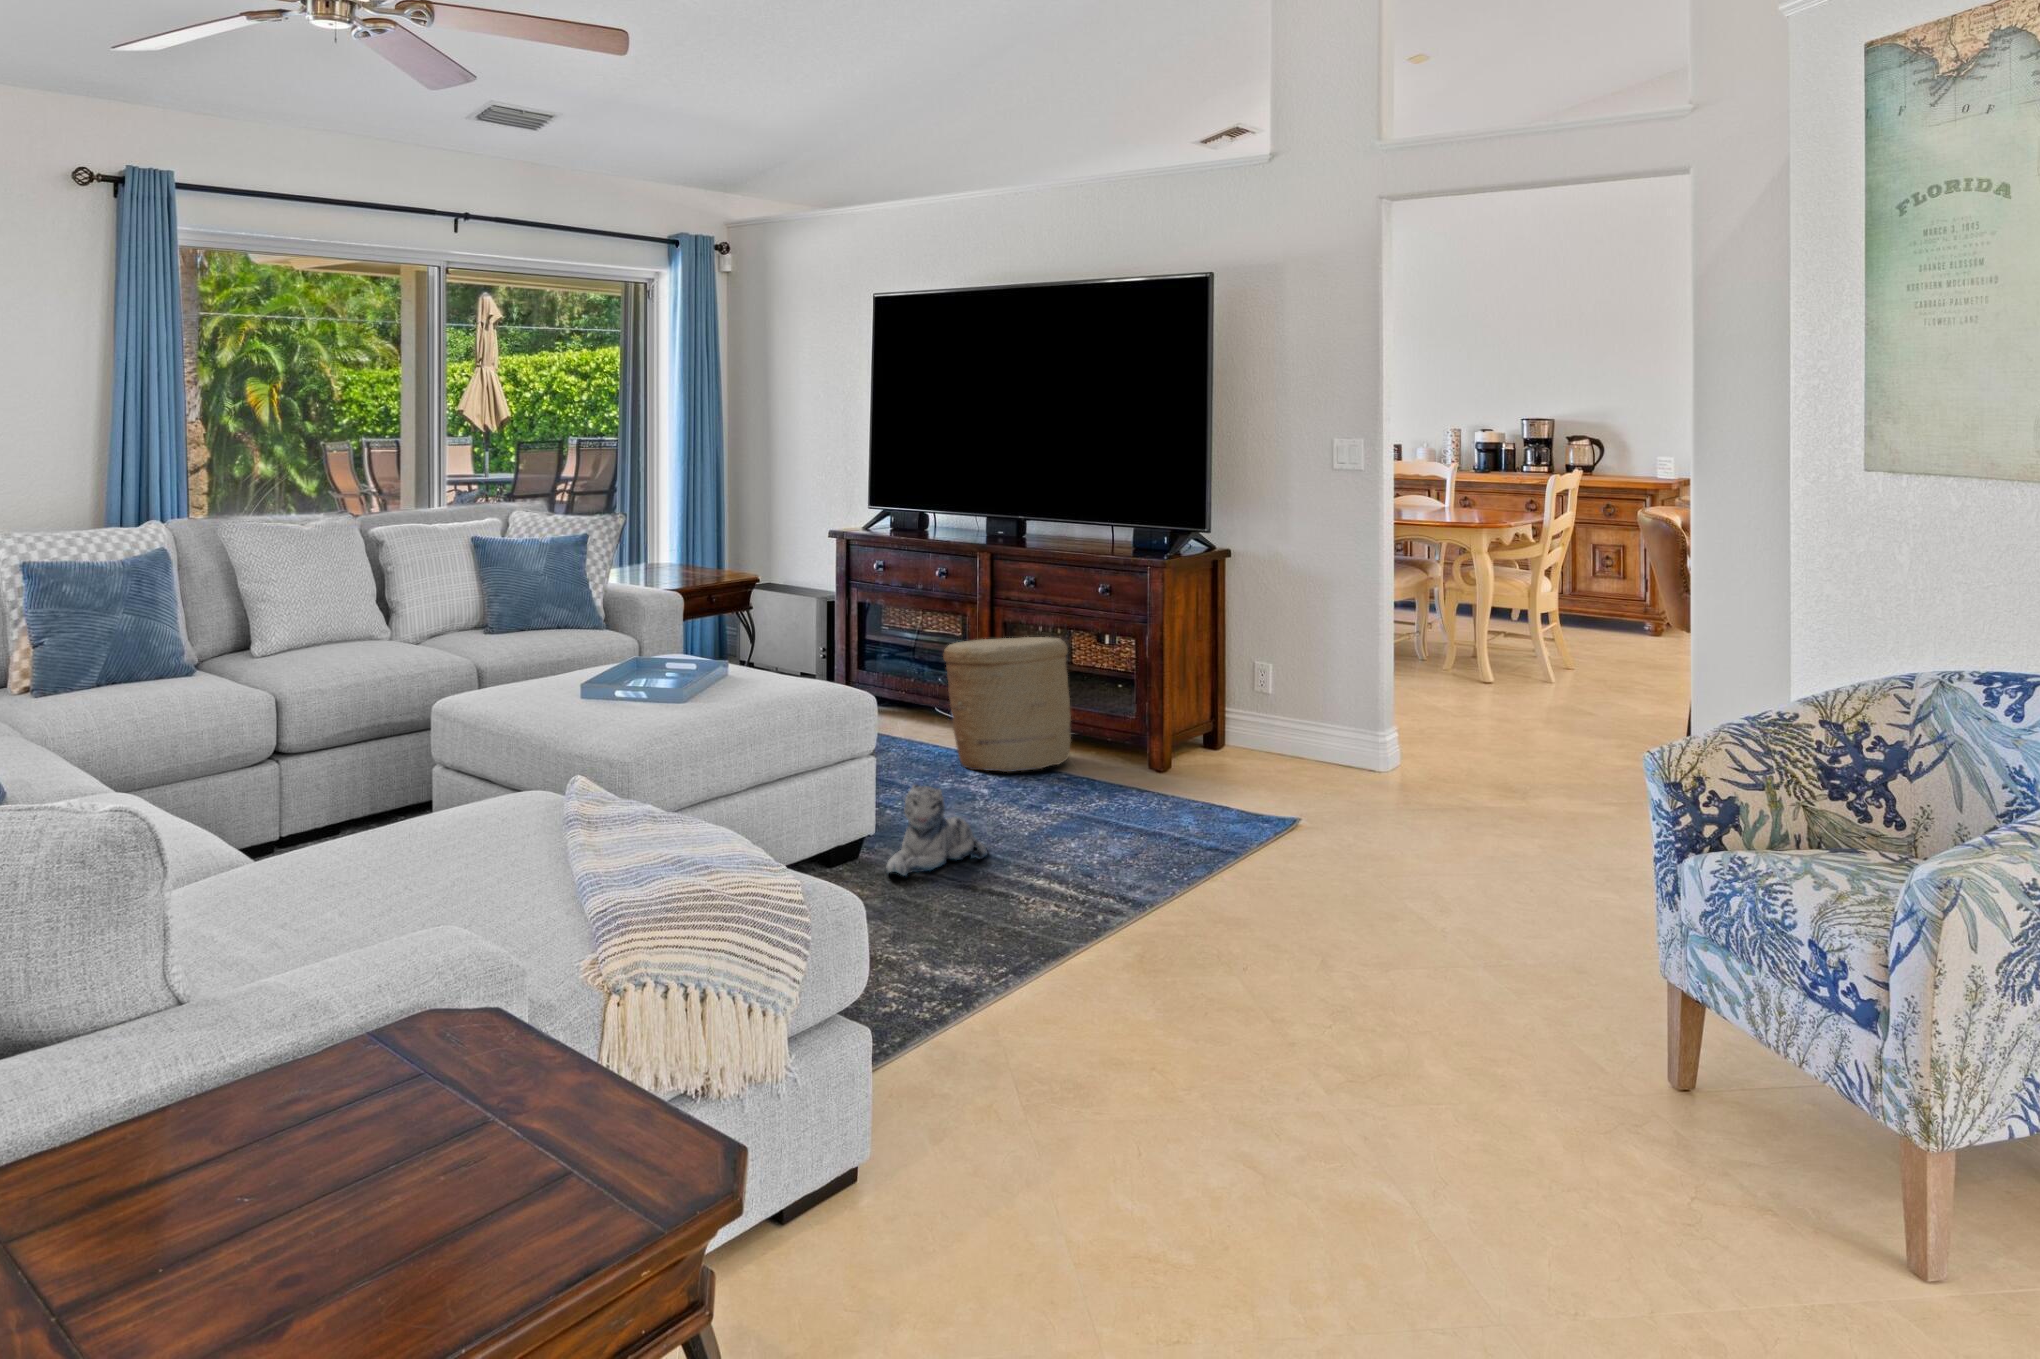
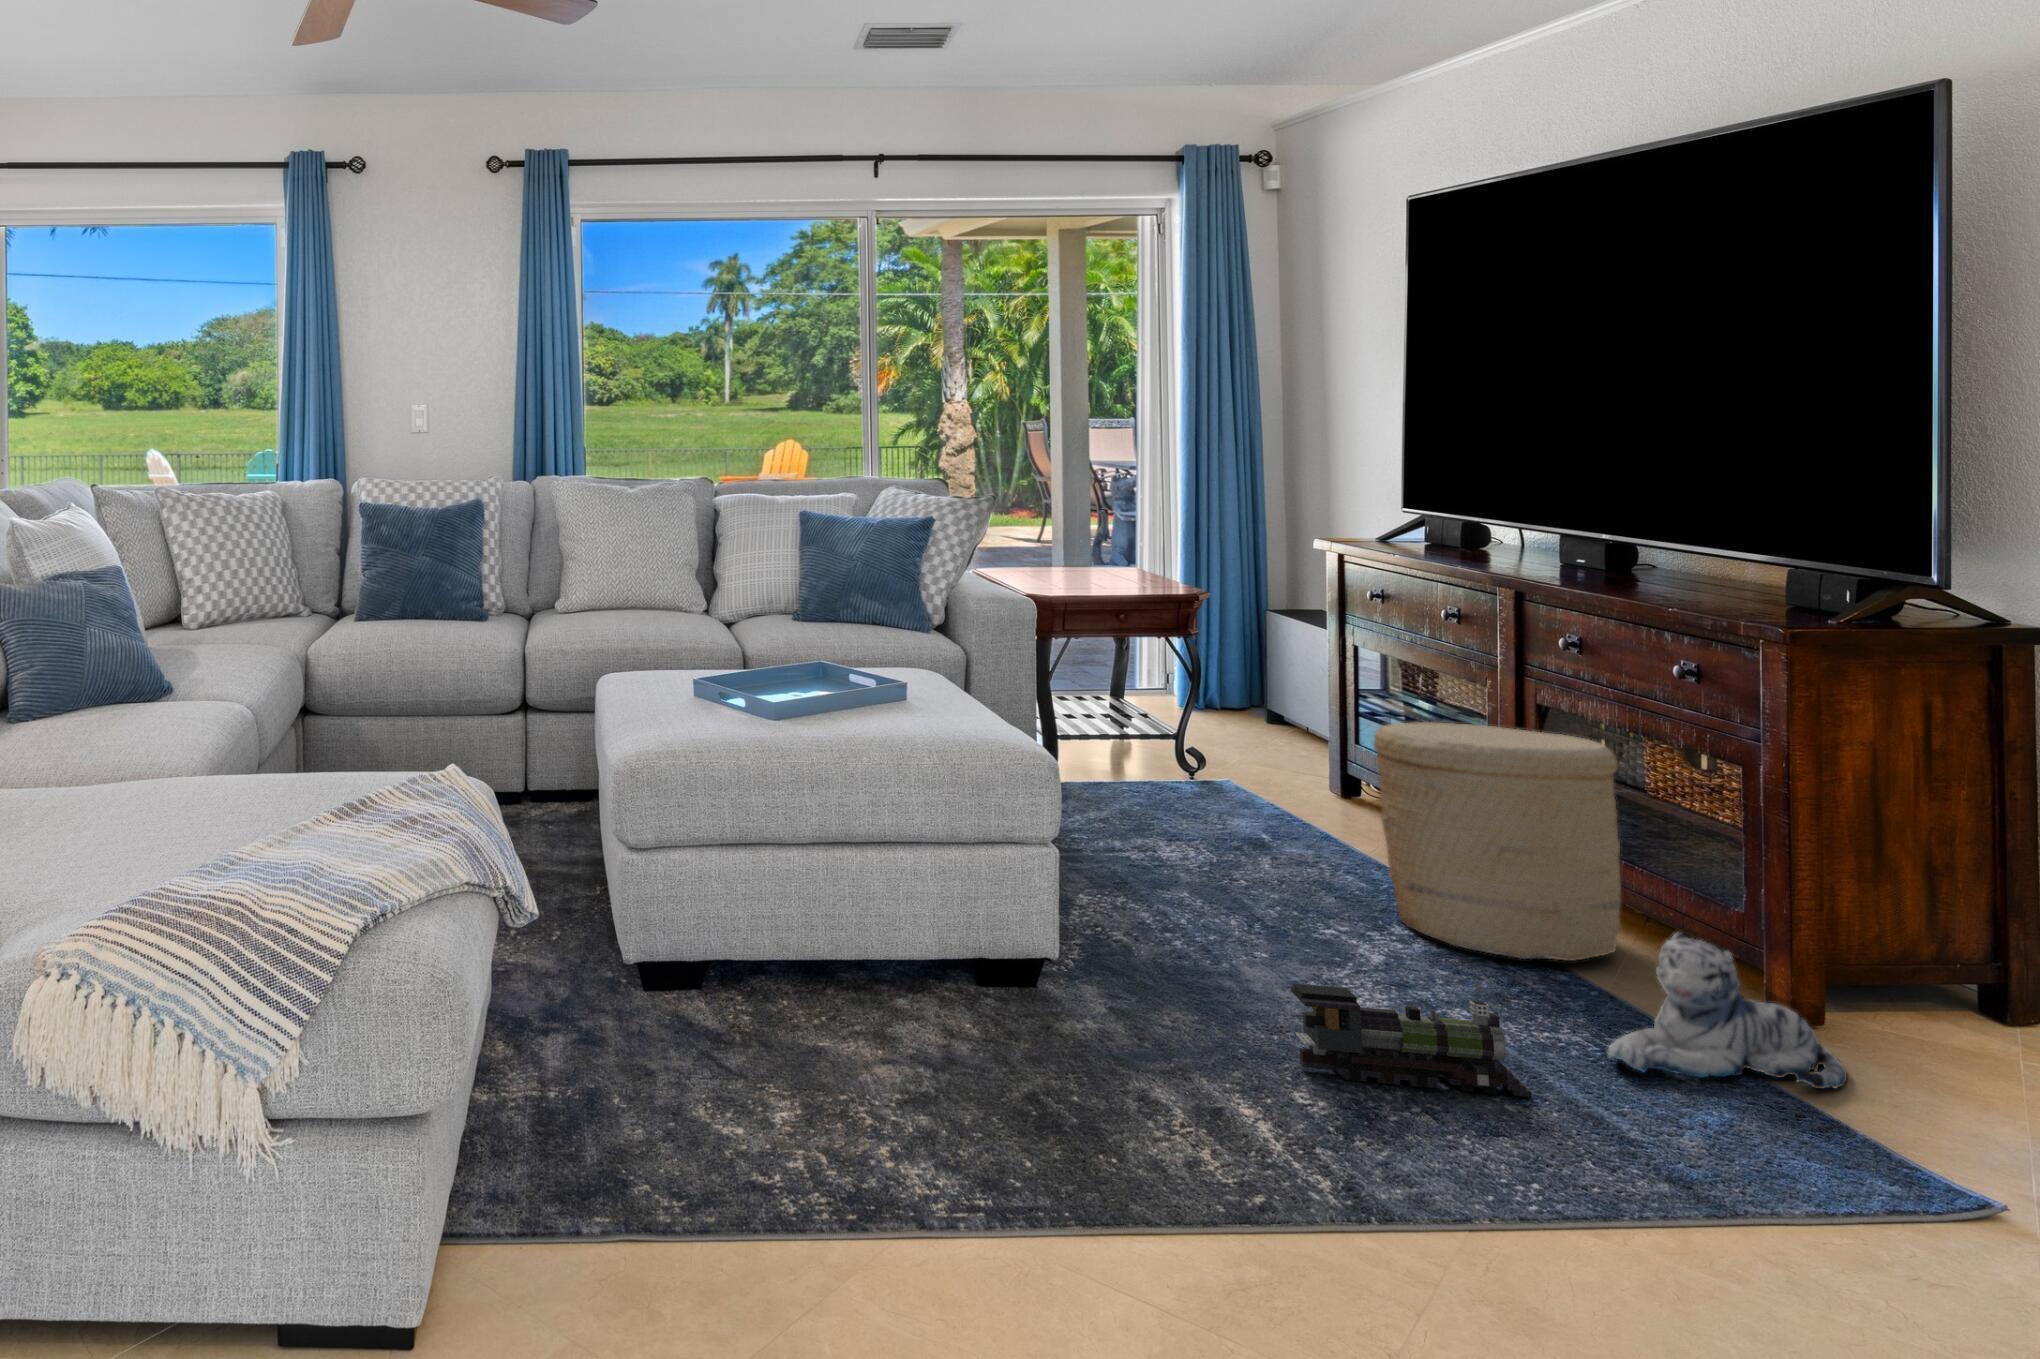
toy train: none [1010,766,1115,839] -> present [1291,982,1532,1097]
plush toy: present [886,784,988,876] -> present [1607,933,1847,1089]

